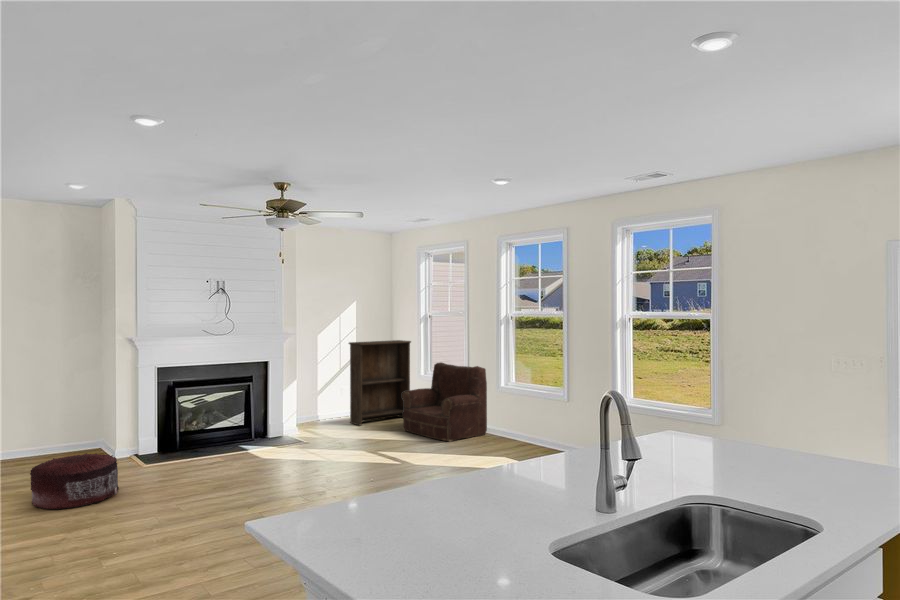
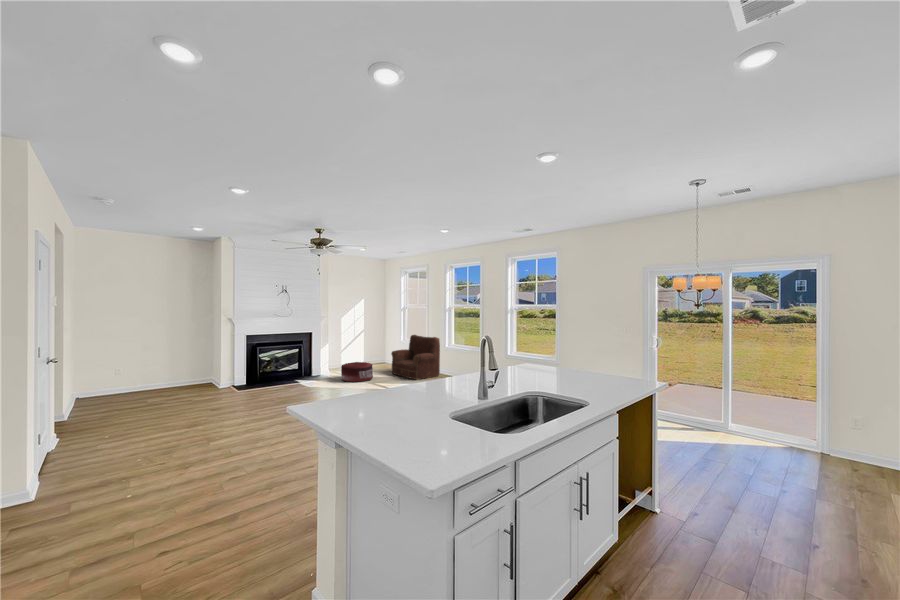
bookshelf: present [349,340,411,426] -> none [361,322,398,371]
pouf: present [30,453,119,509] -> present [341,362,373,382]

